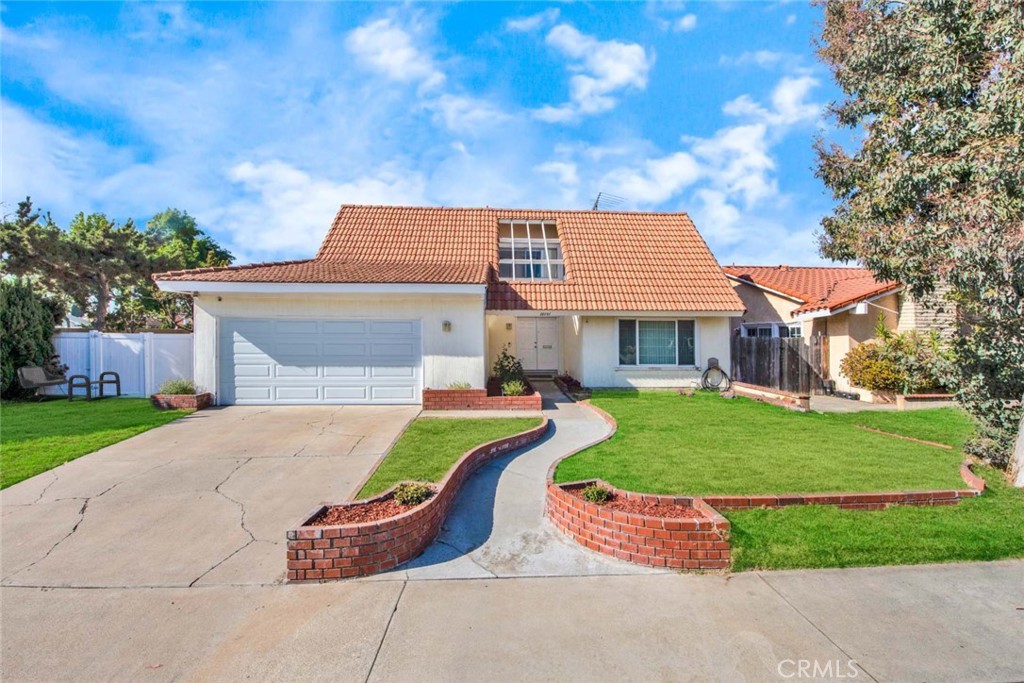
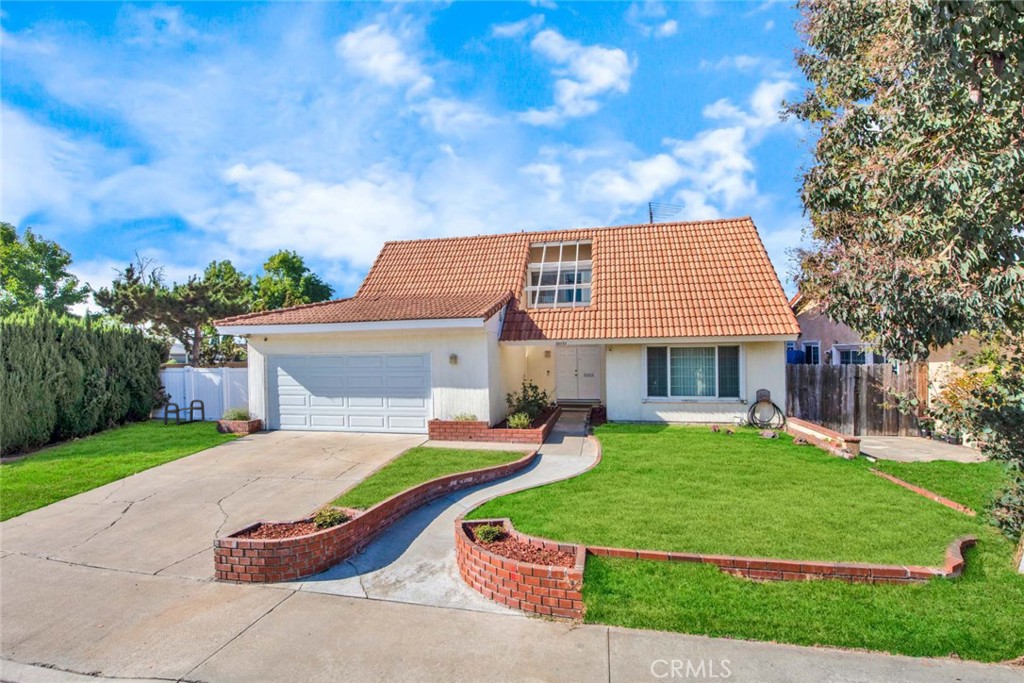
lounge chair: present [16,366,68,402] -> none [130,395,168,425]

